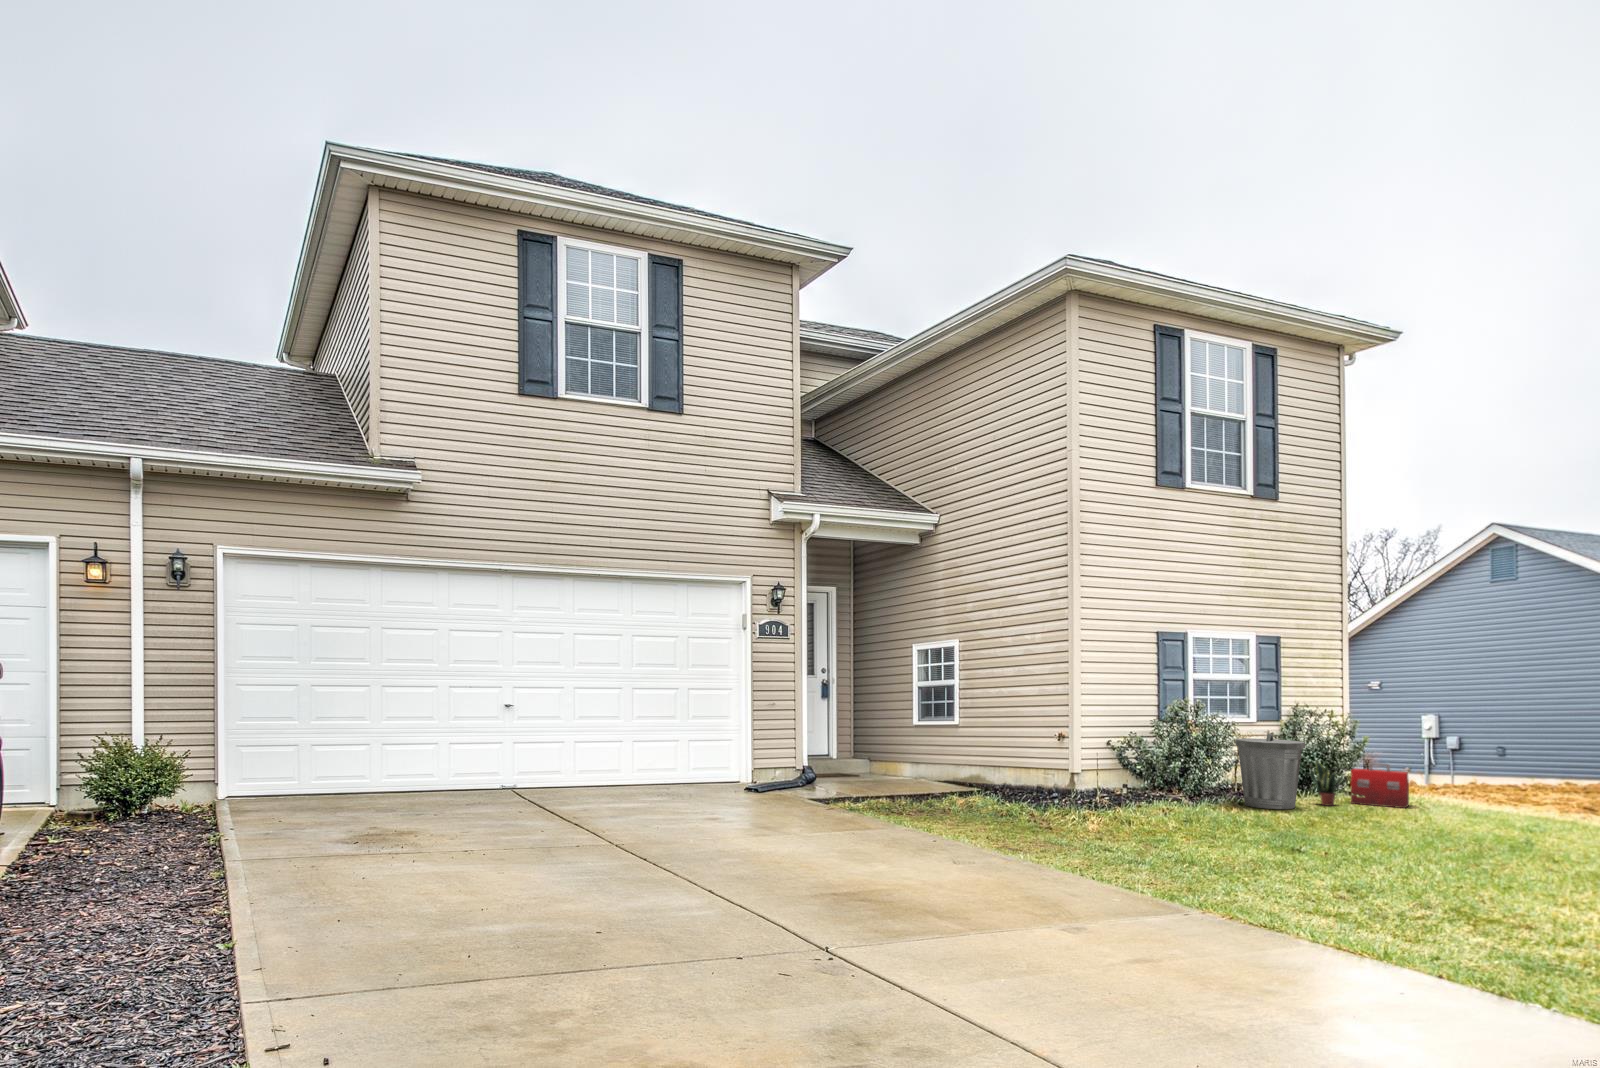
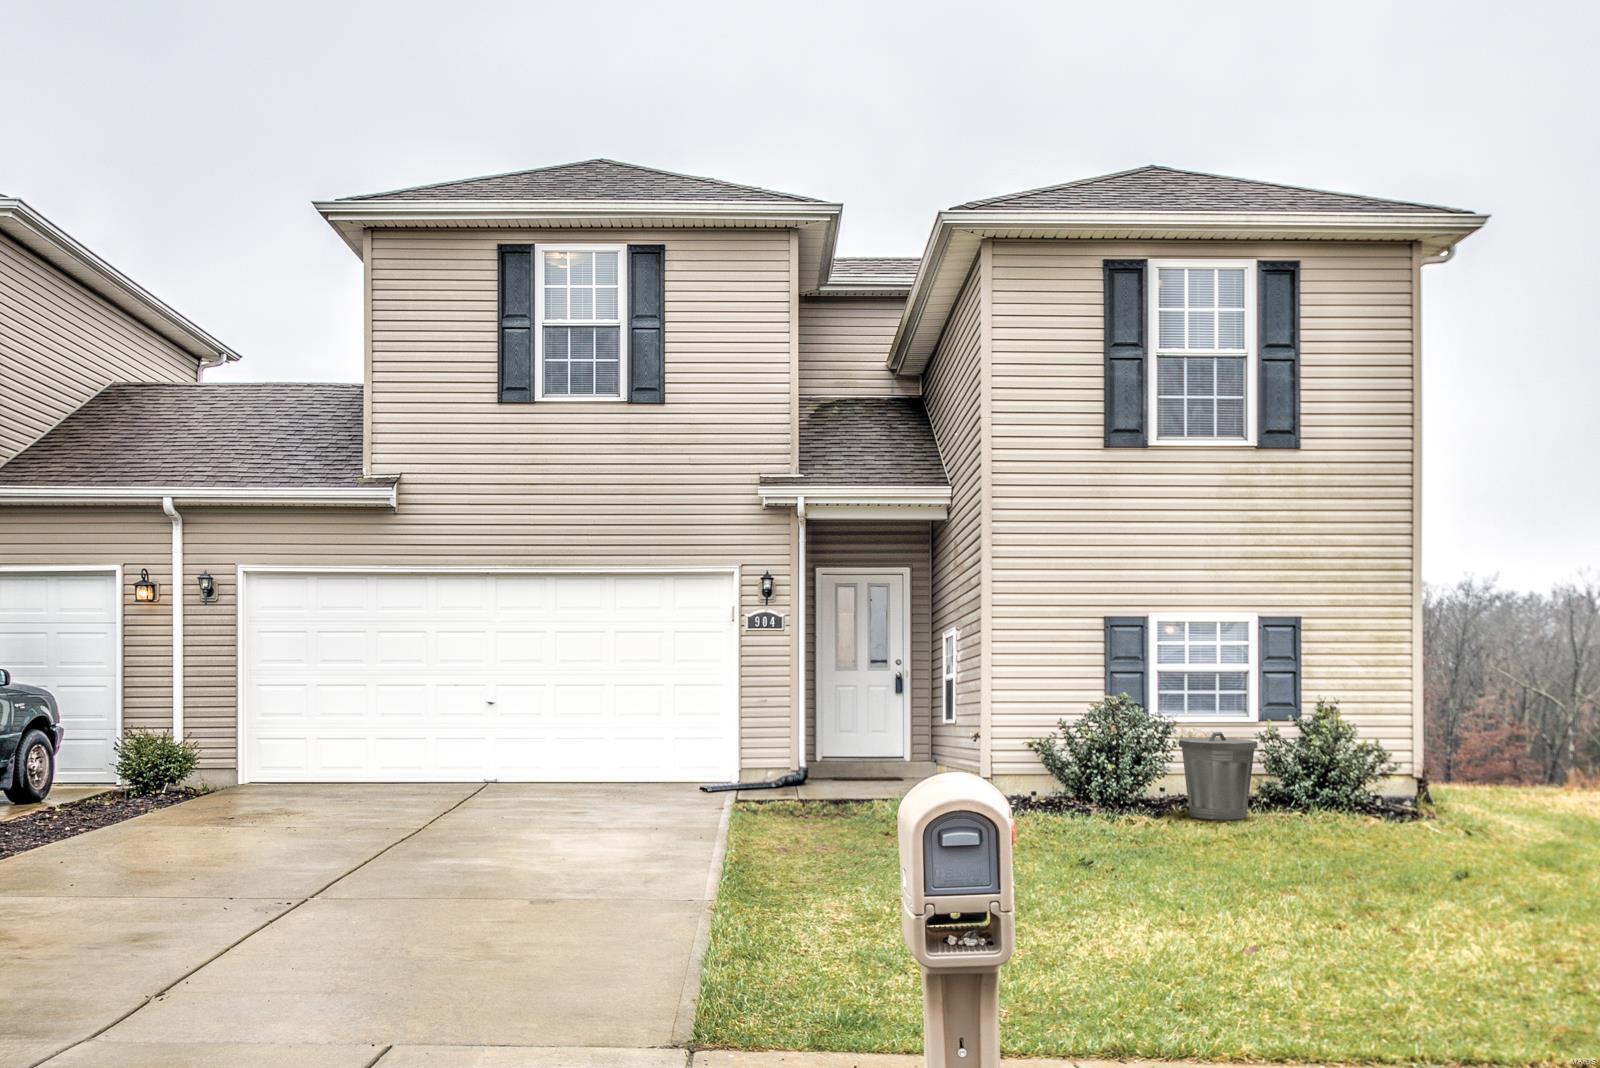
potted plant: present [1311,761,1343,806] -> none [1290,763,1326,820]
toolbox: present [1351,763,1409,808] -> none [1352,770,1429,826]

